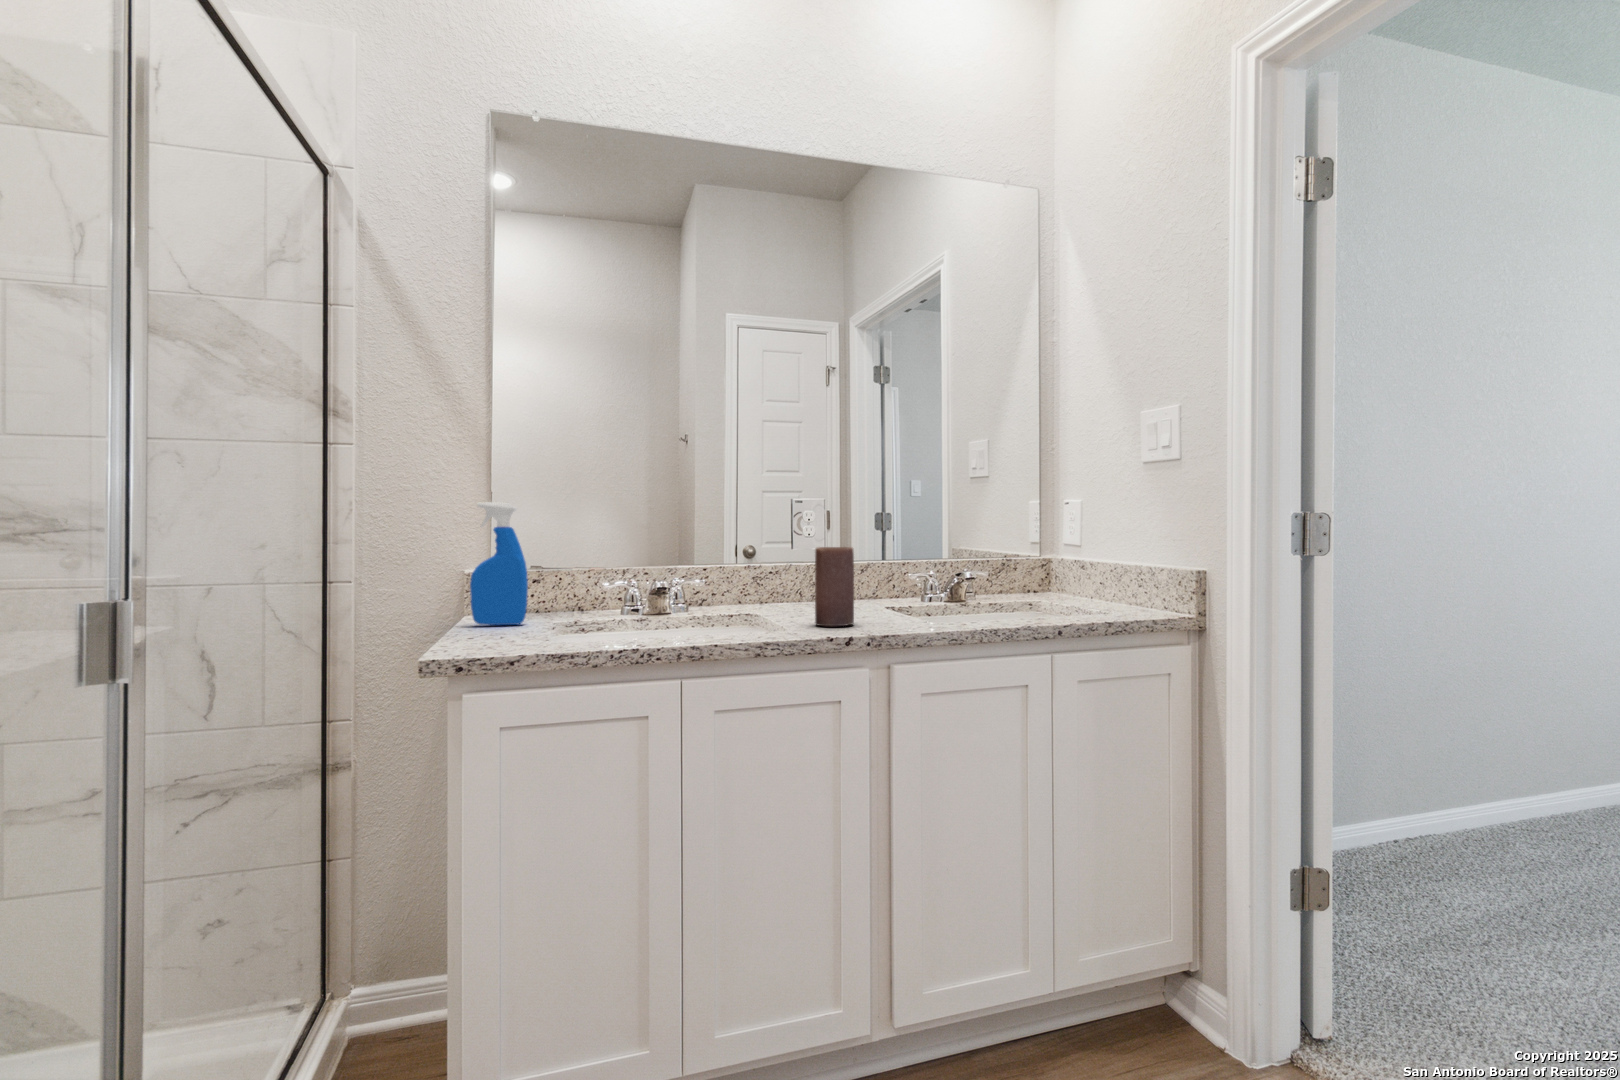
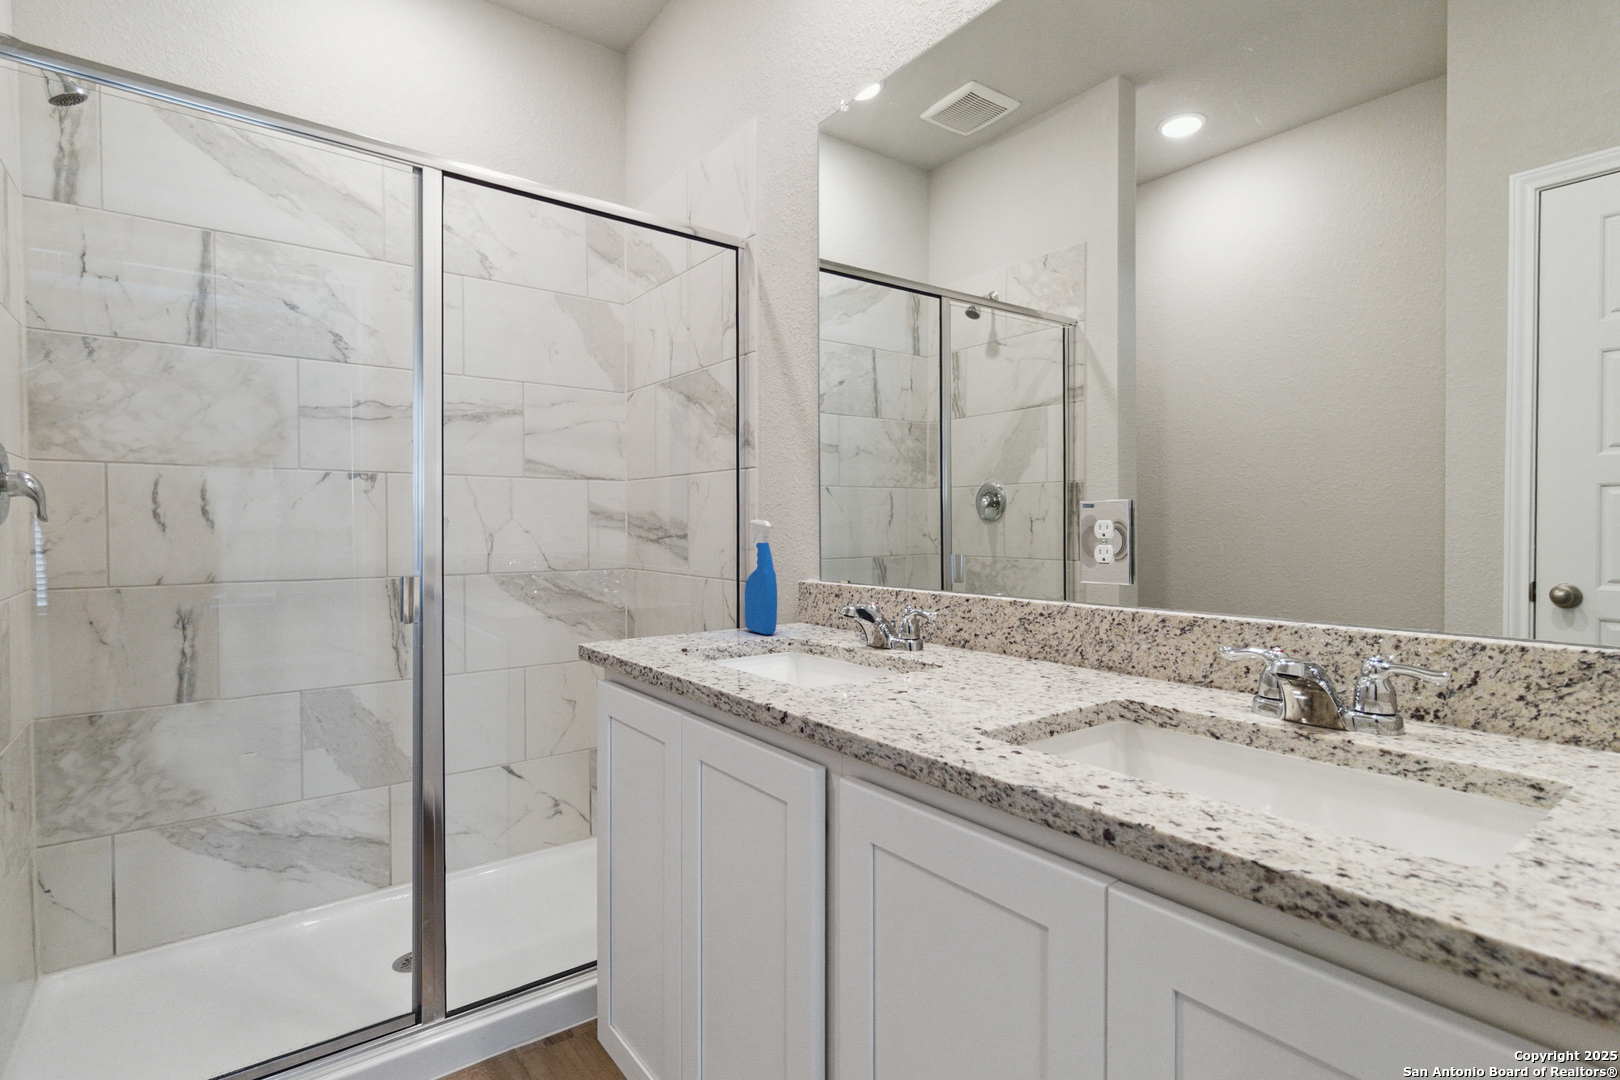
candle: present [815,547,854,626] -> none [854,587,910,703]

